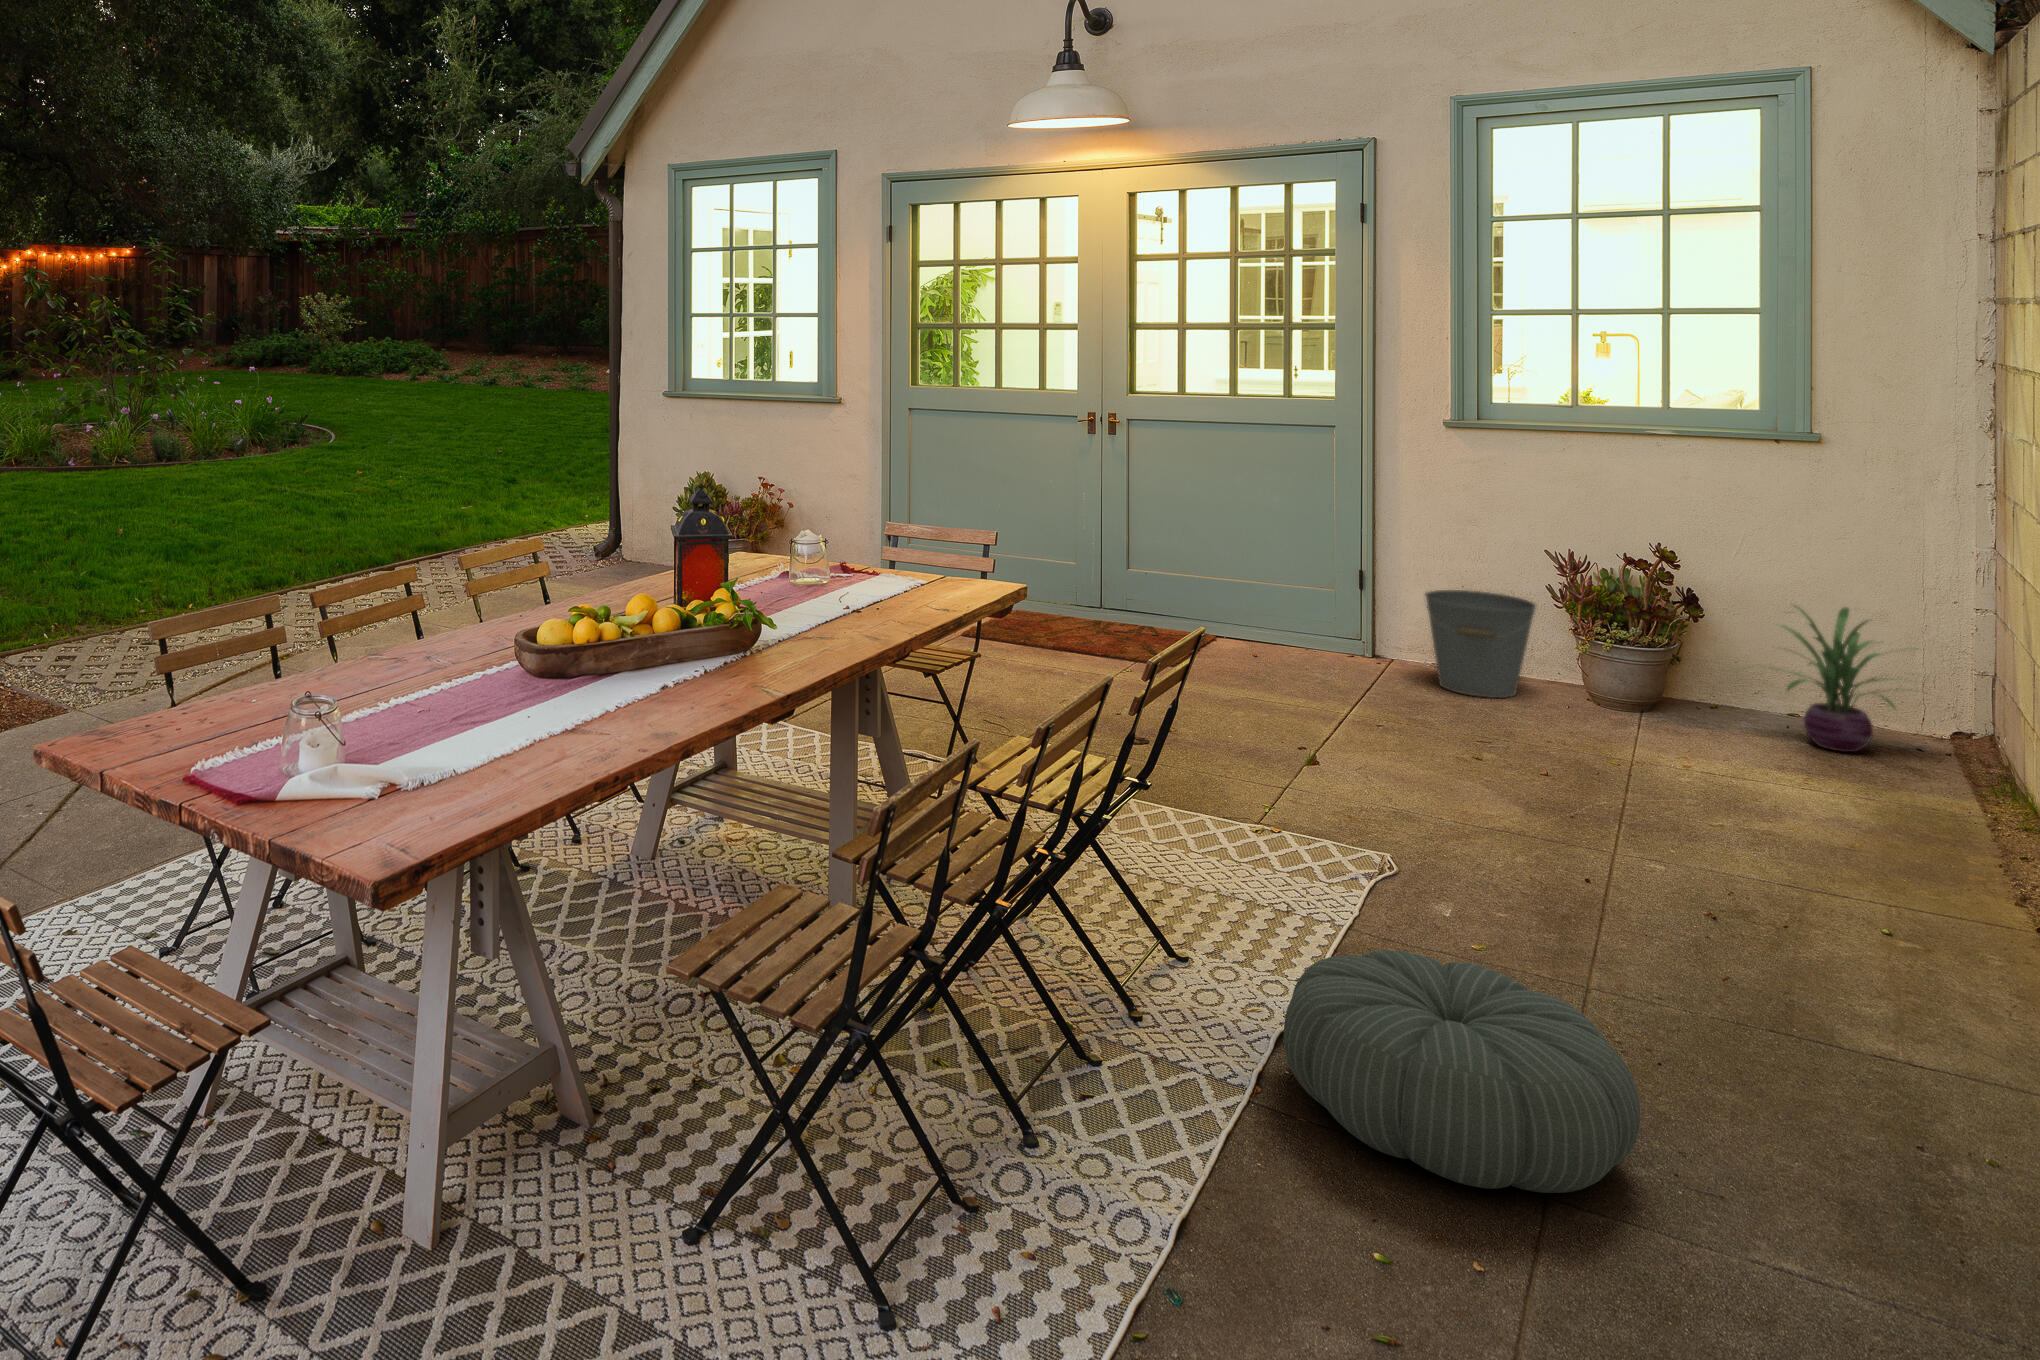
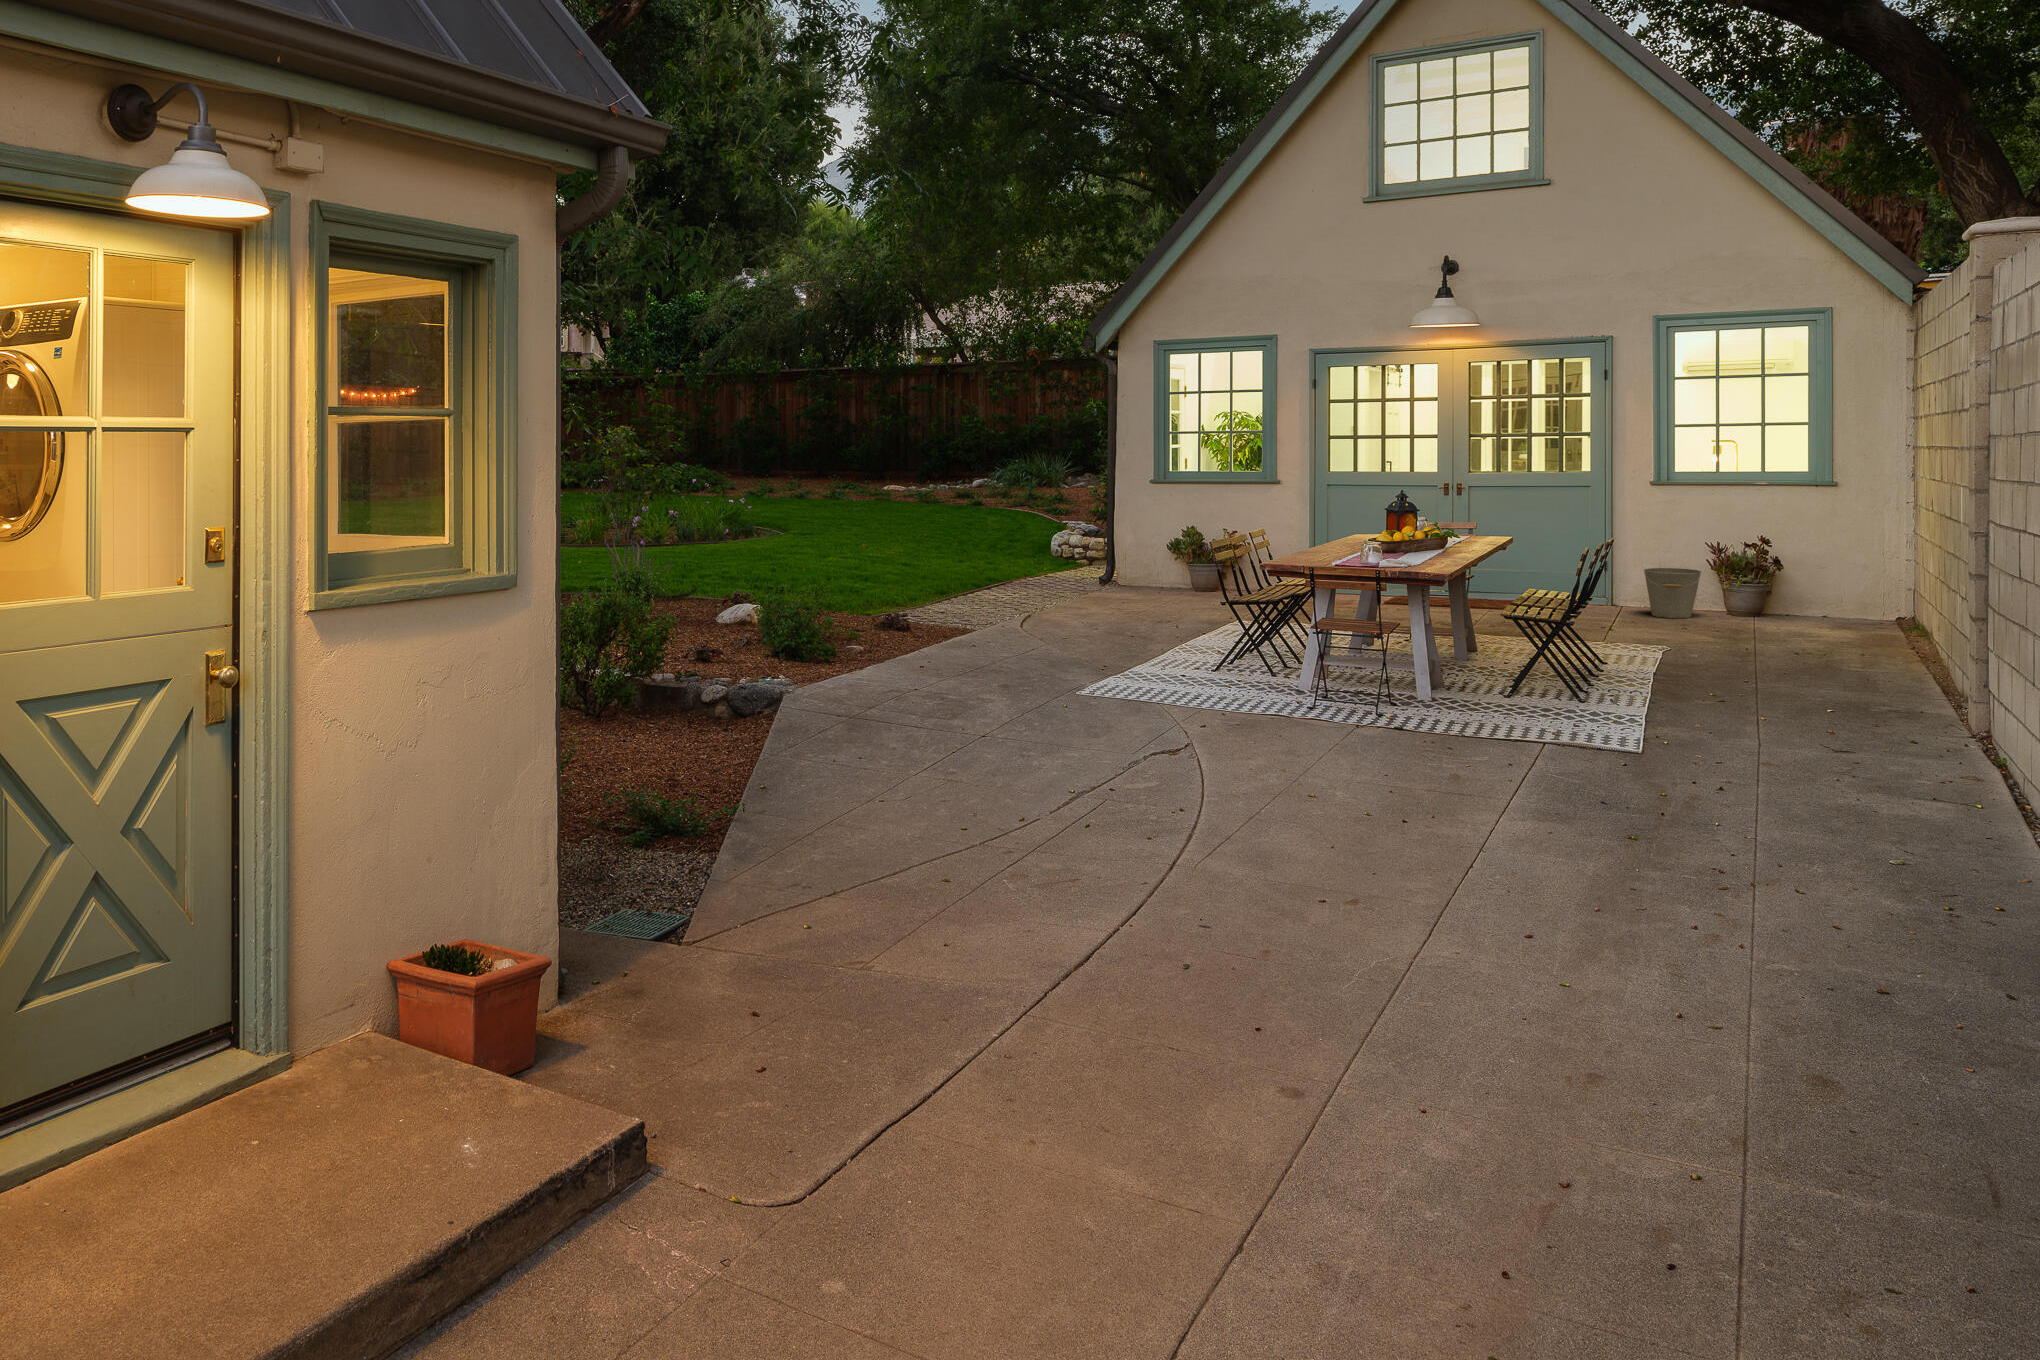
decorative plant: present [1747,606,1911,752] -> none [1797,561,1890,626]
pouf: present [1284,950,1640,1193] -> none [1658,655,1775,705]

